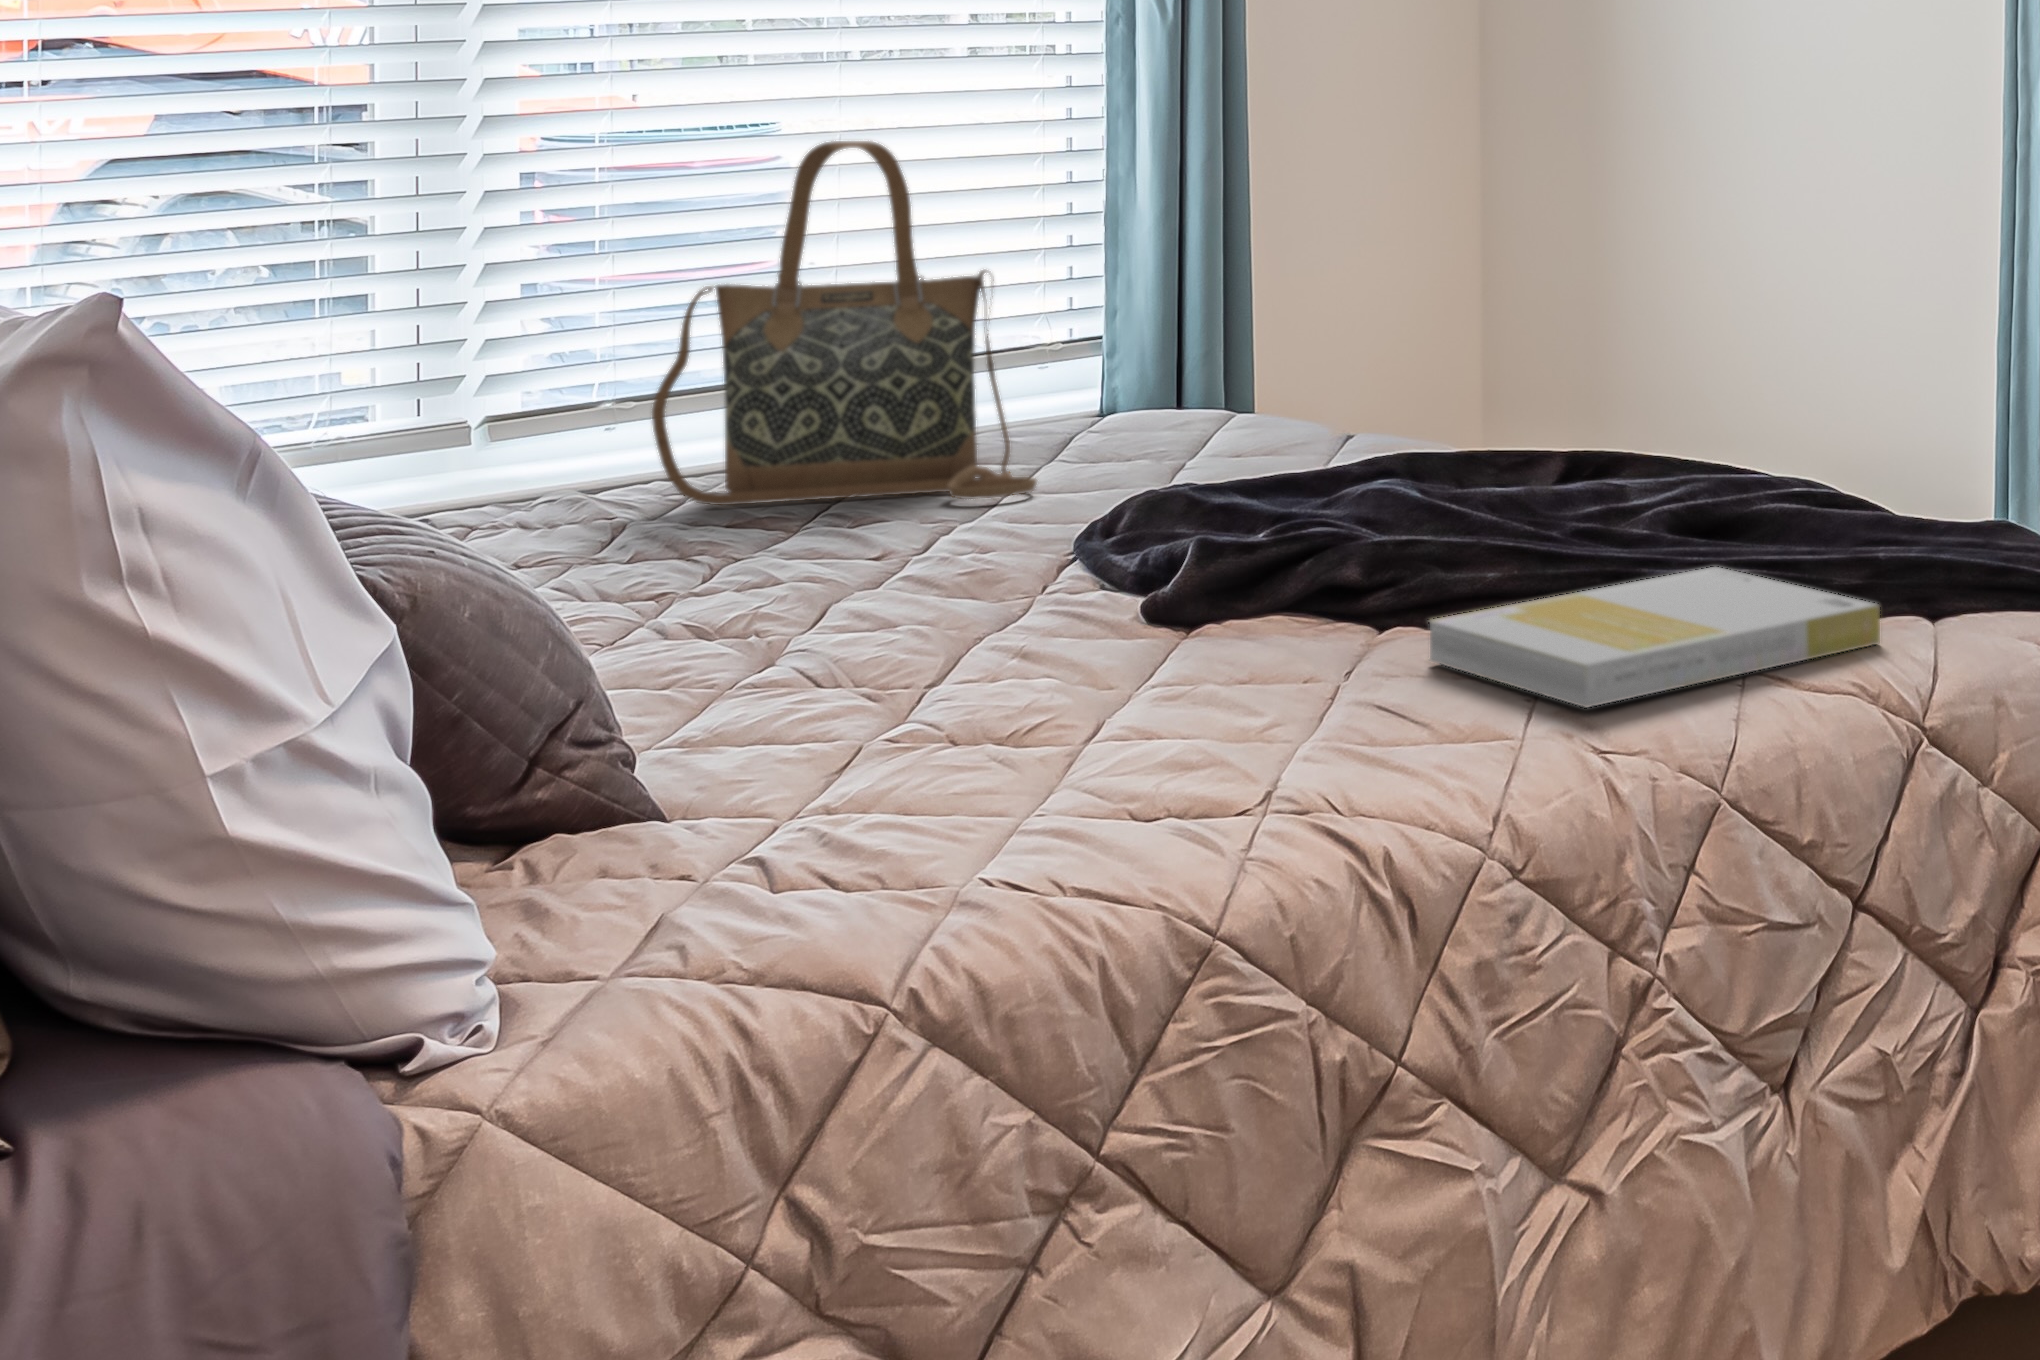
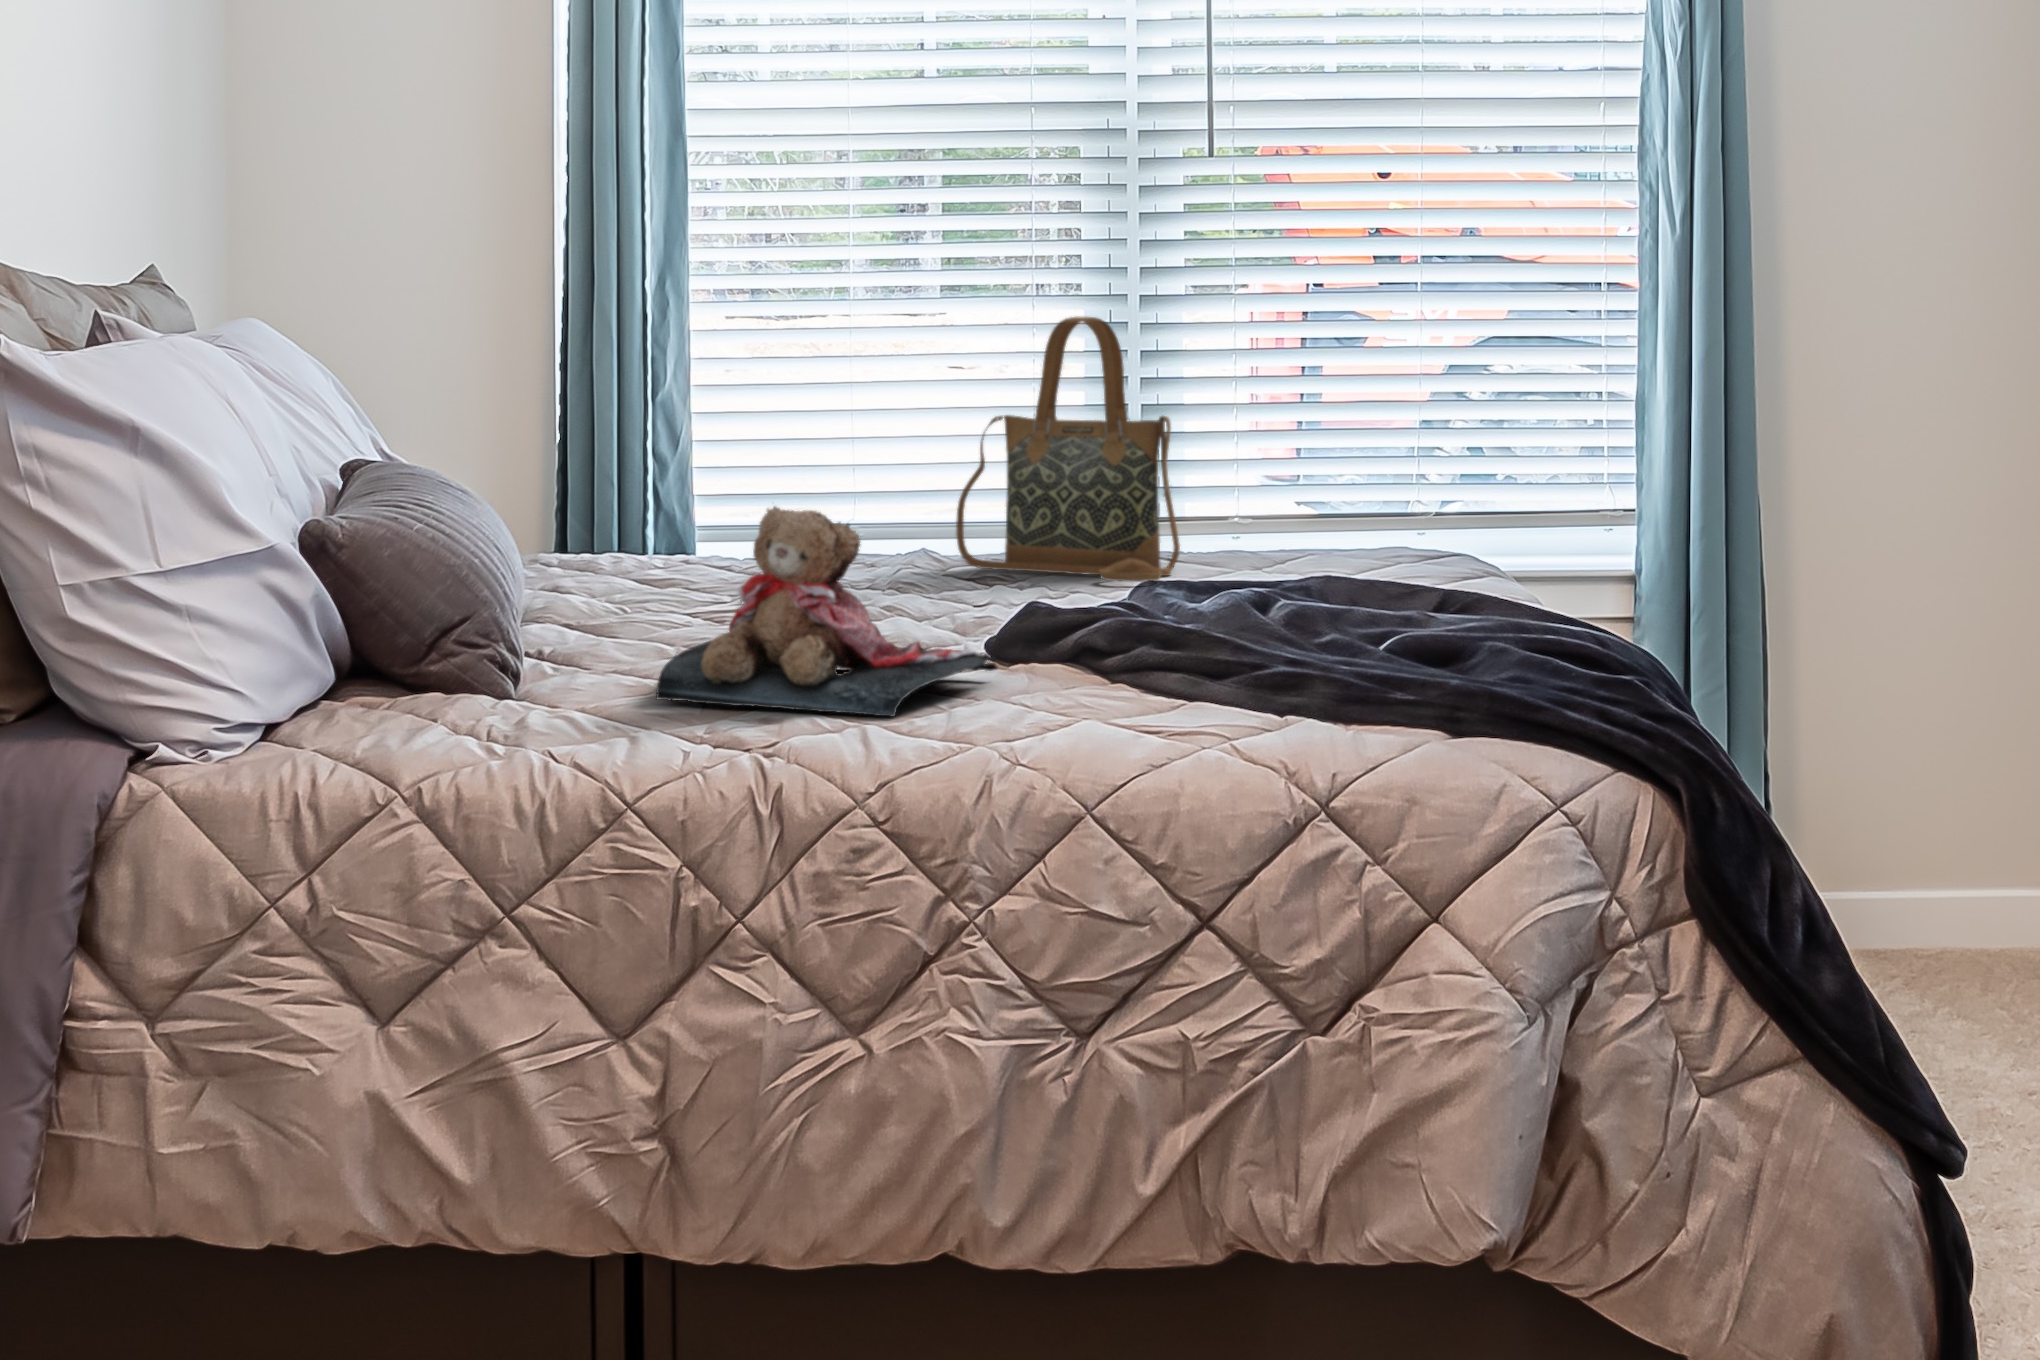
teddy bear: none [813,444,1337,769] -> present [656,506,997,717]
book: present [1430,567,1880,707] -> none [1029,664,1324,729]

